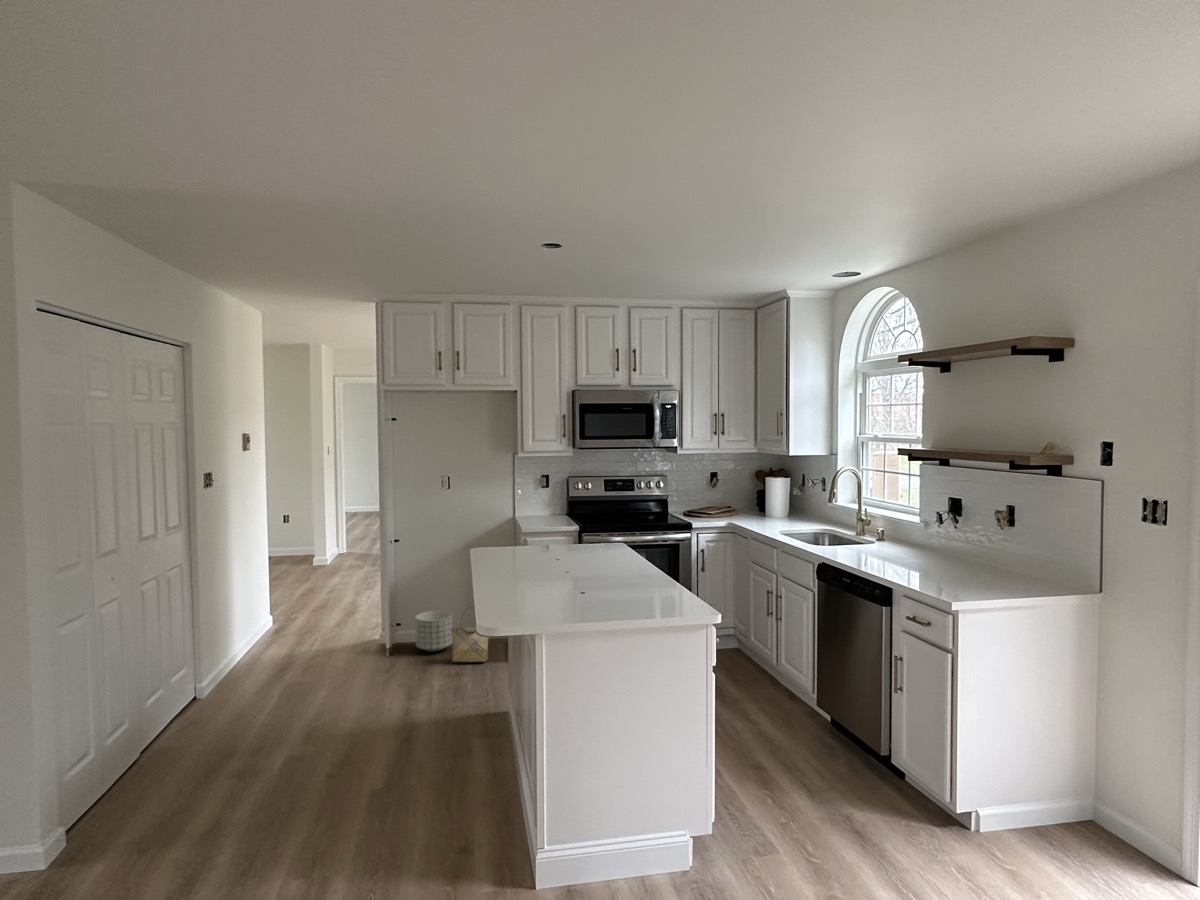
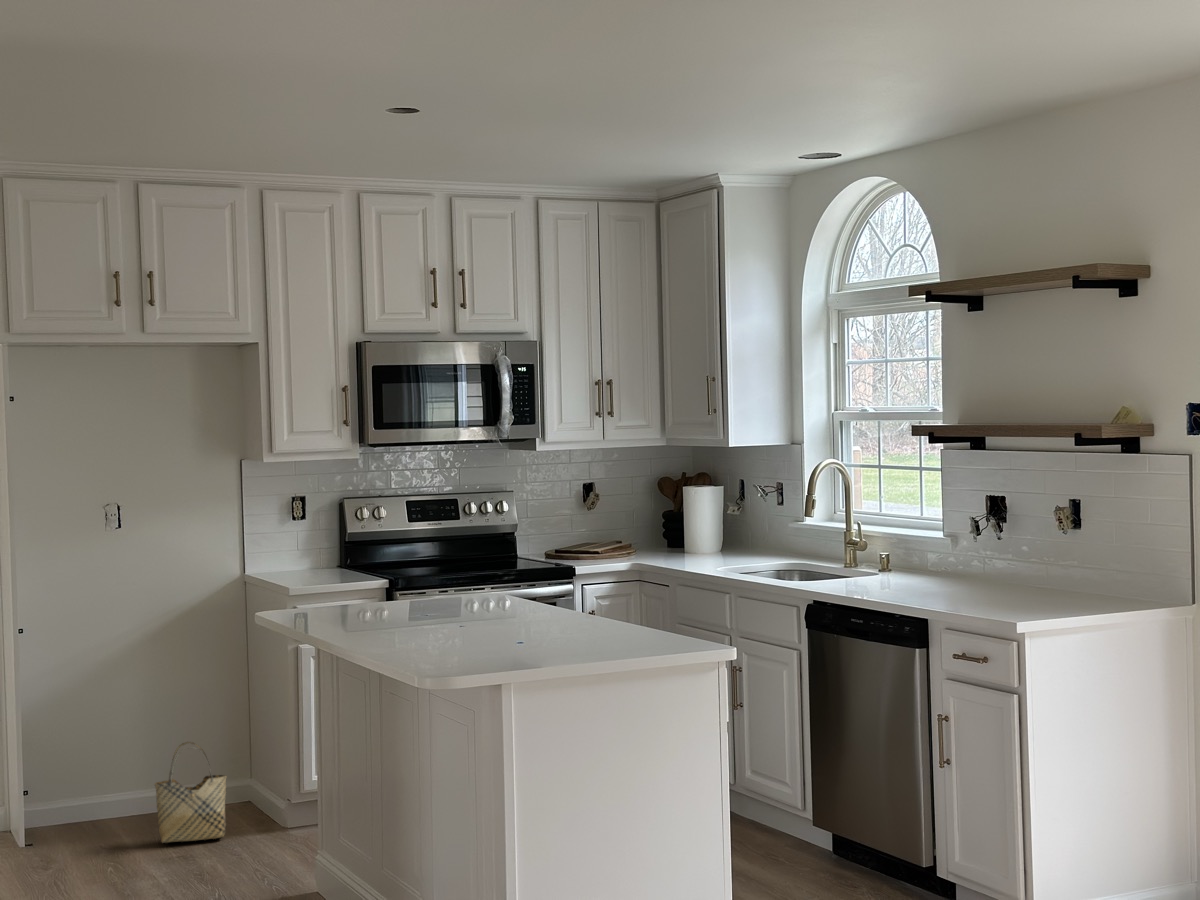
planter: present [415,611,452,652] -> none [70,760,142,835]

